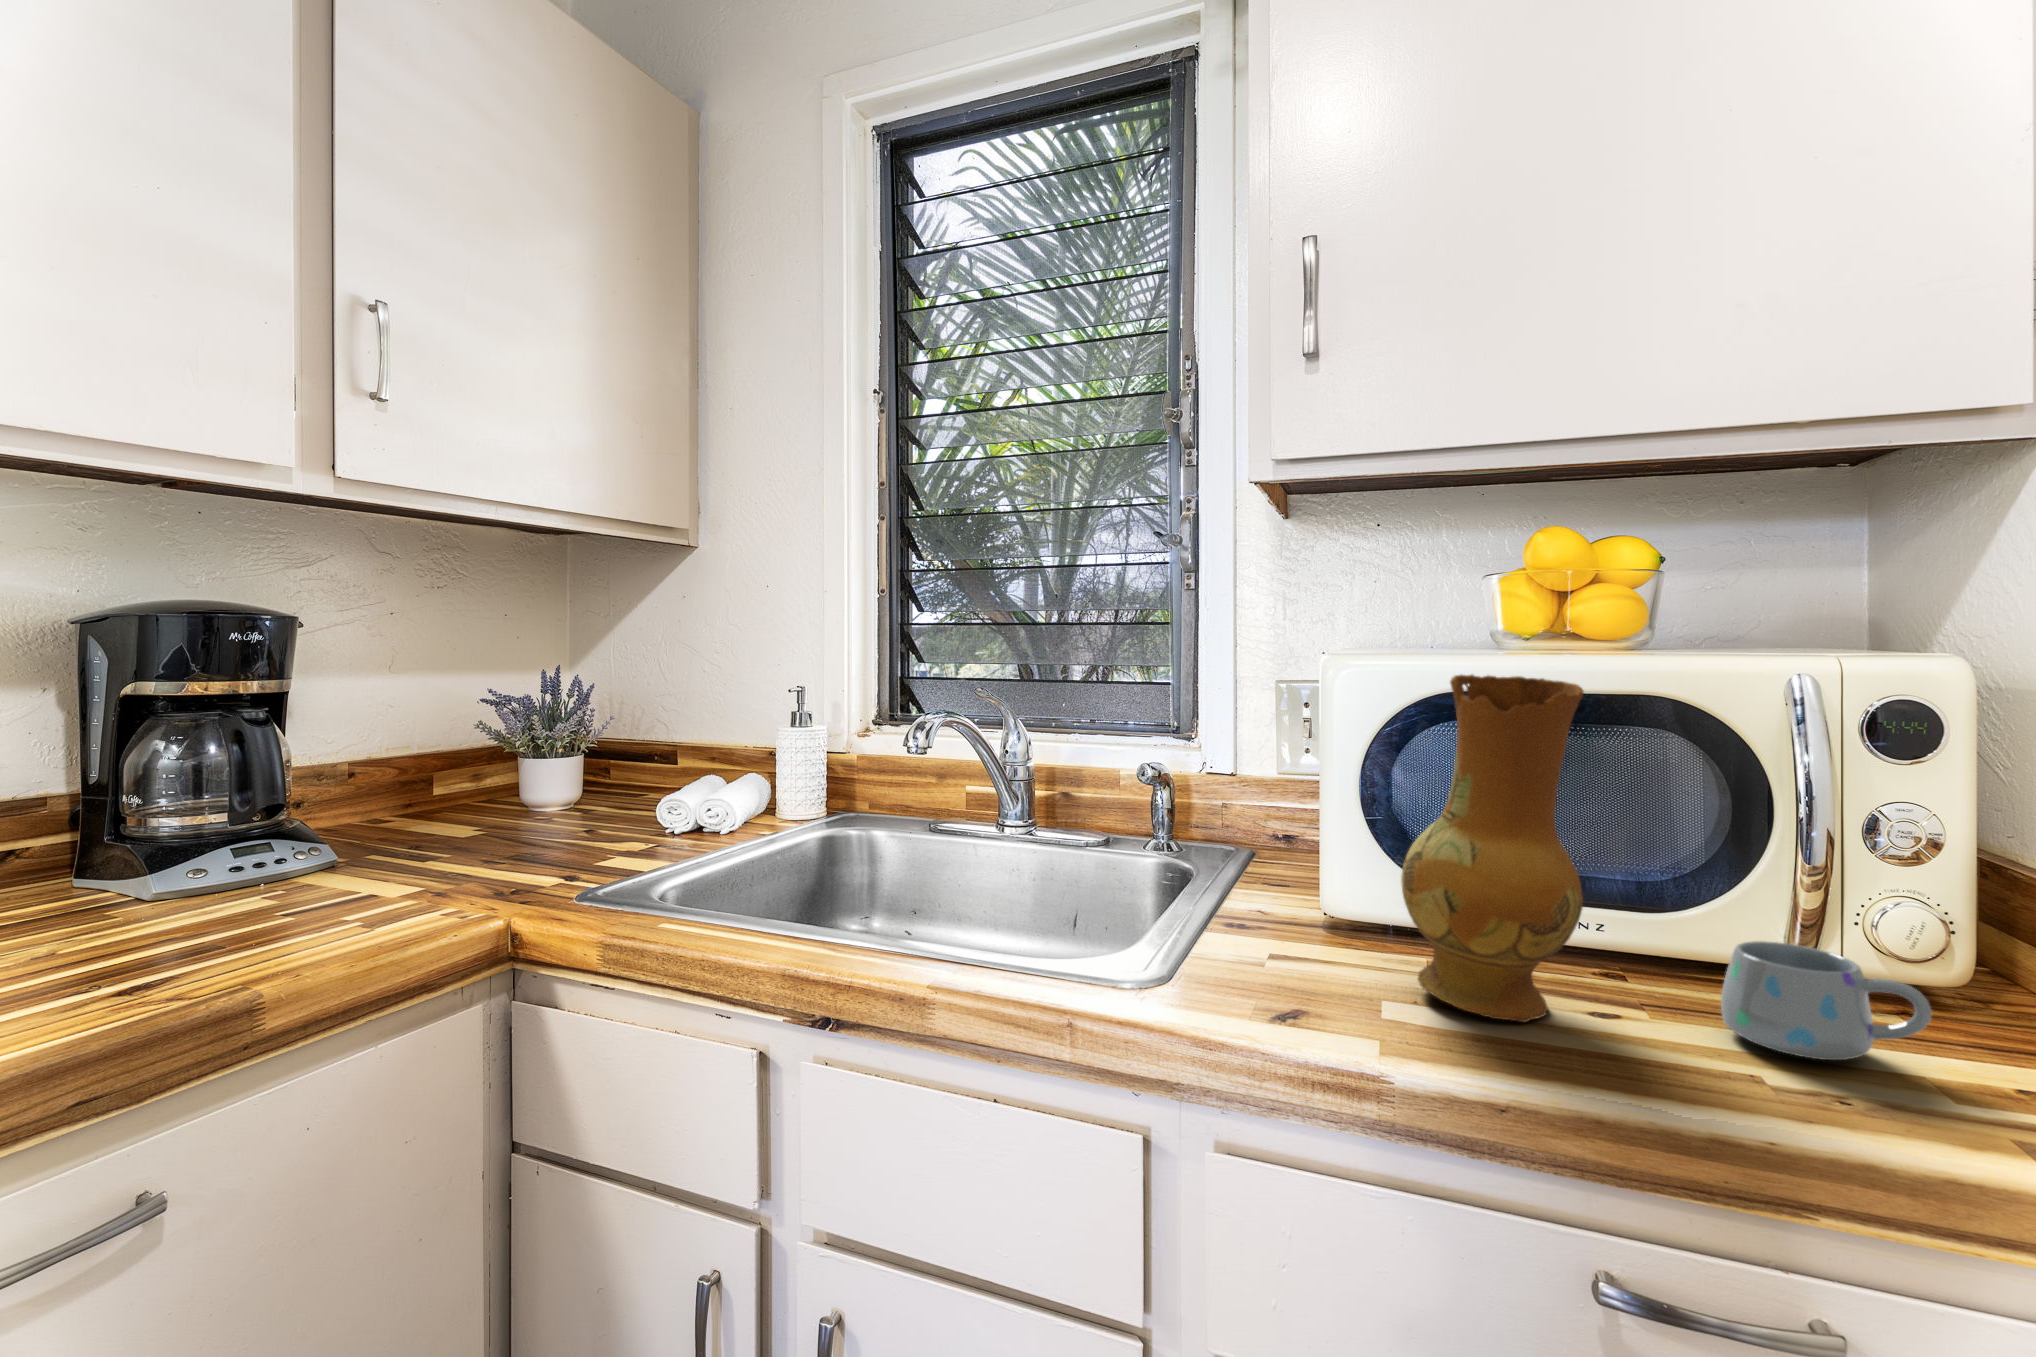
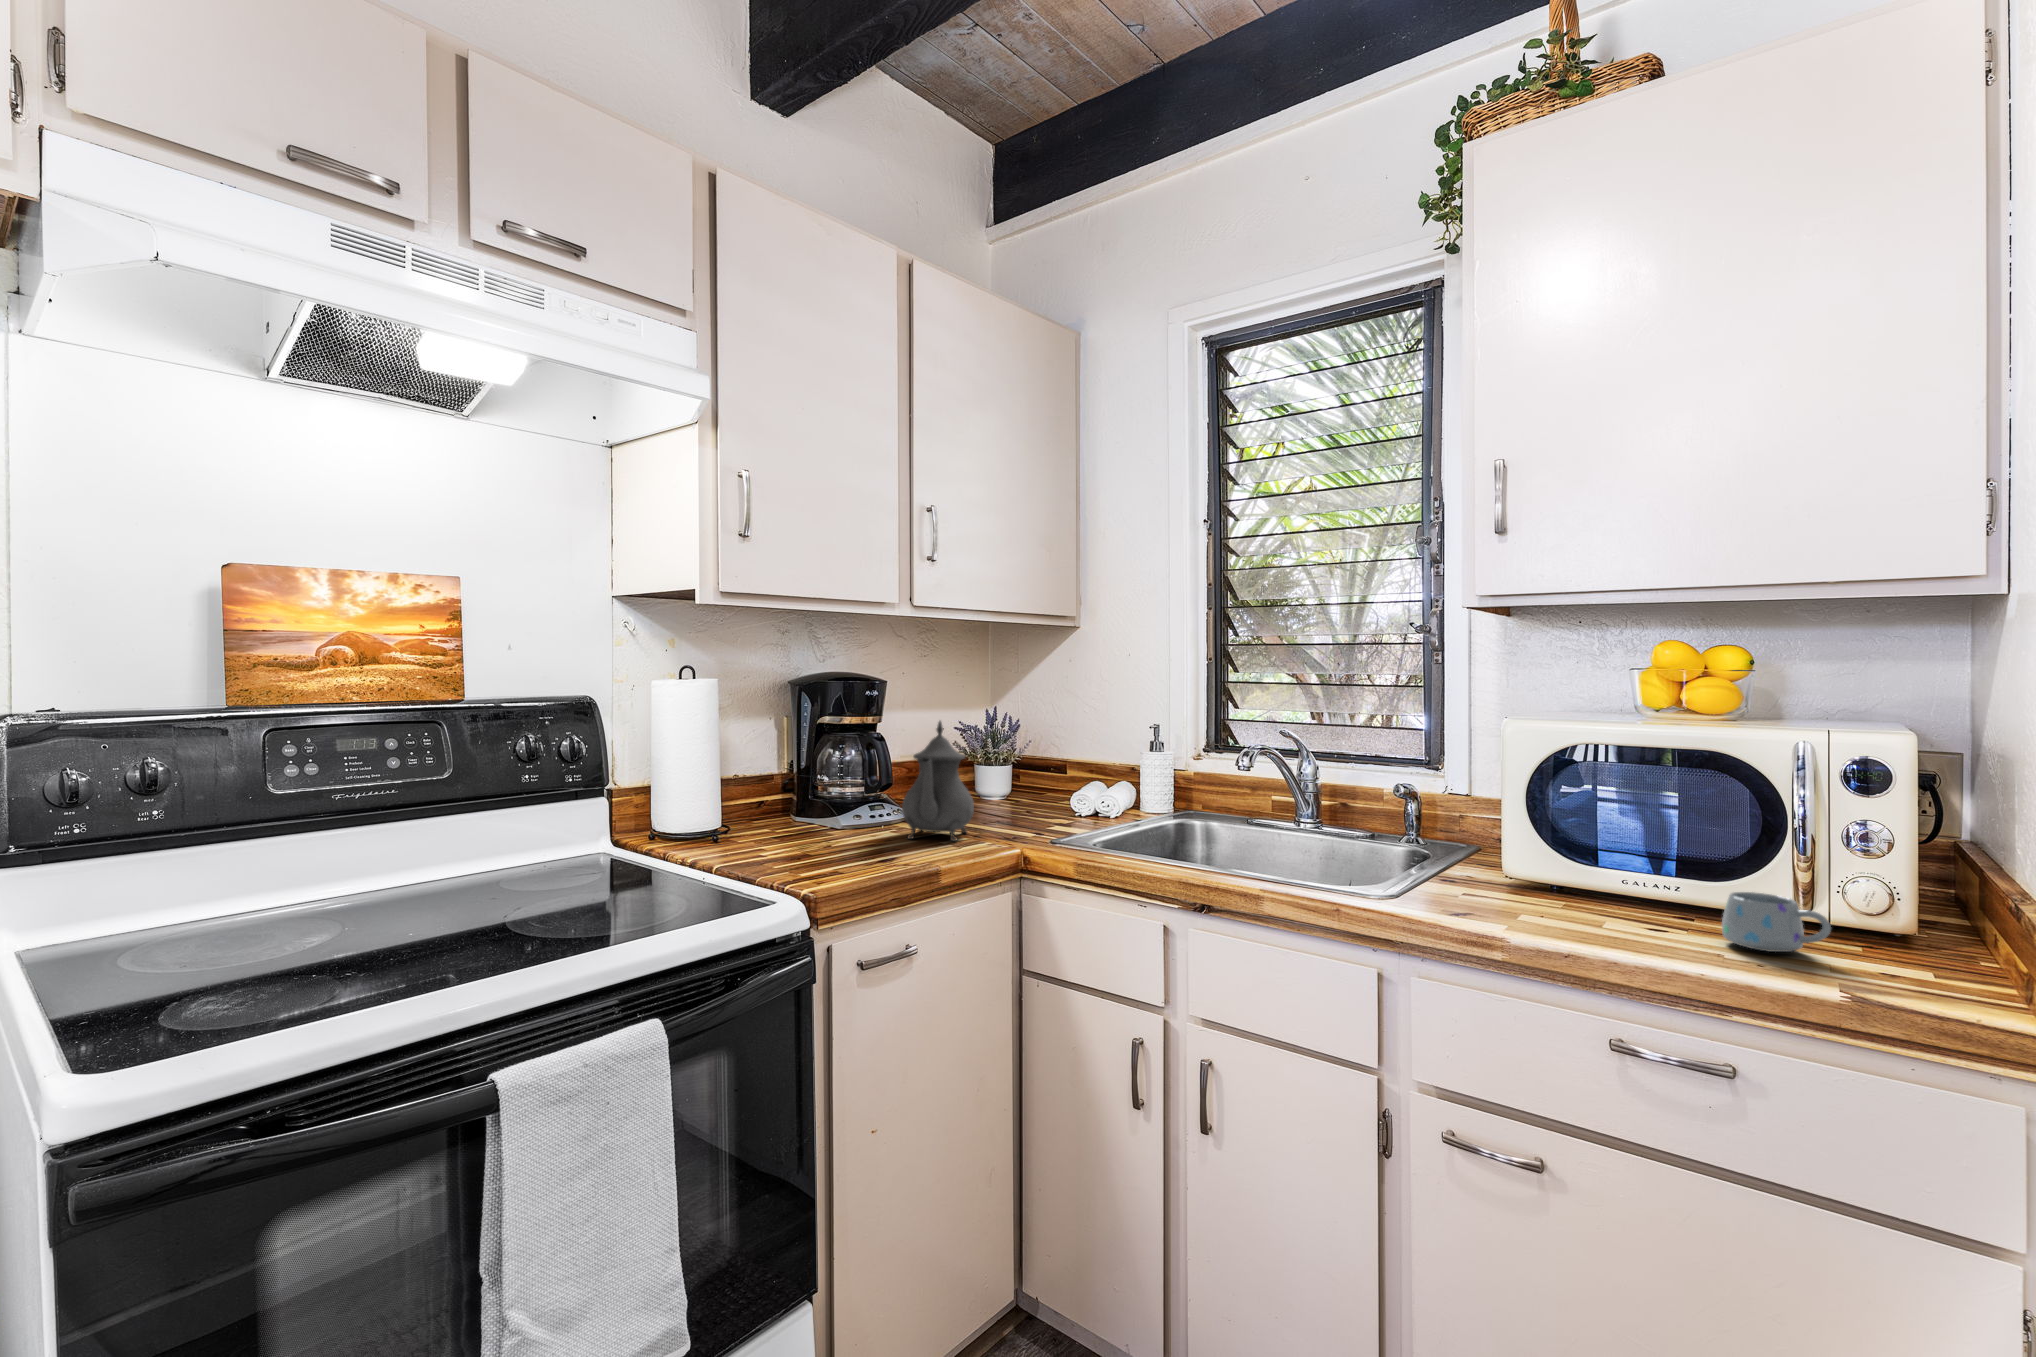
ceramic jug: present [1401,675,1583,1022] -> none [1536,735,1639,927]
teapot: none [268,683,433,913] -> present [902,721,974,841]

